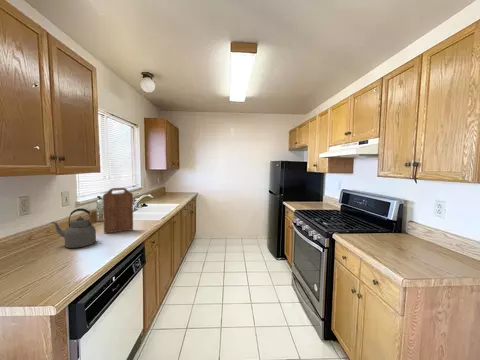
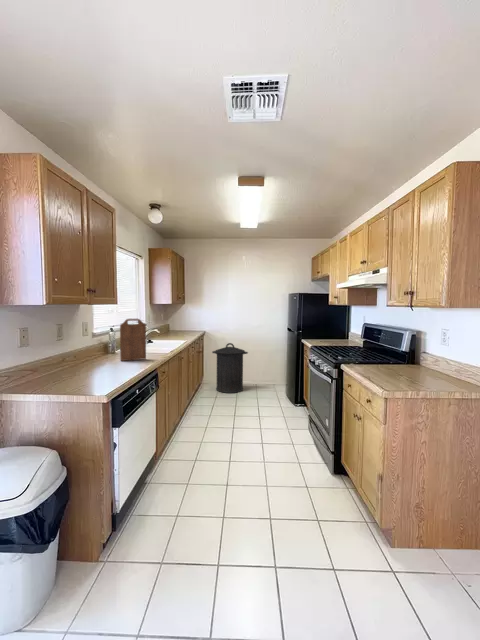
trash can: none [203,203,235,247] -> present [212,343,248,393]
kettle: present [51,208,96,248] -> none [80,335,117,369]

